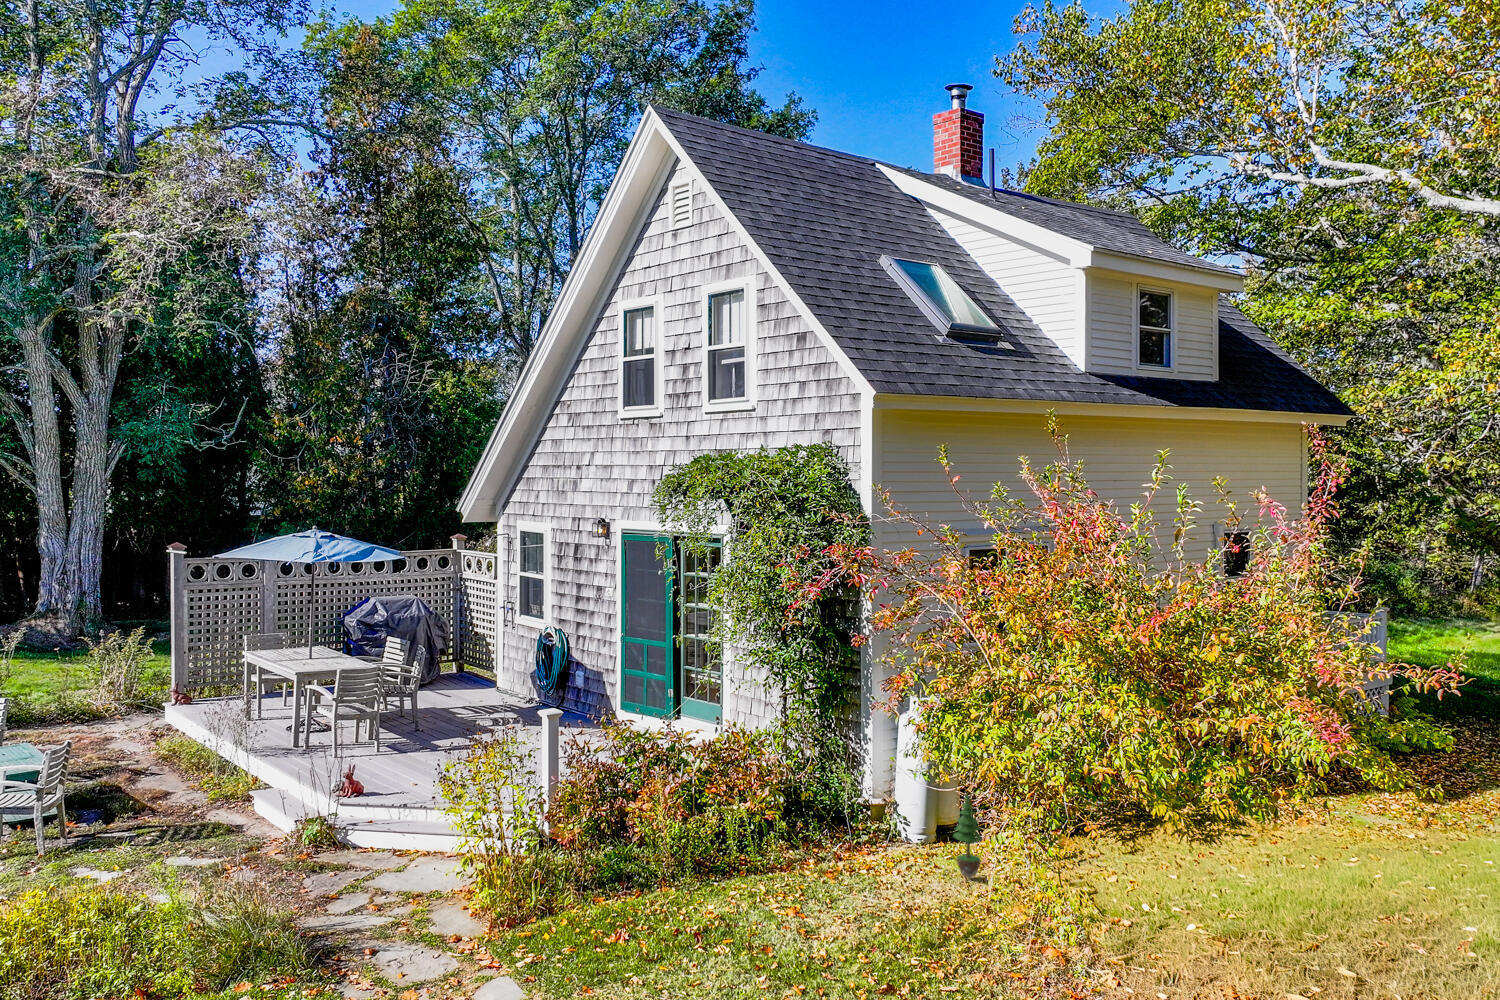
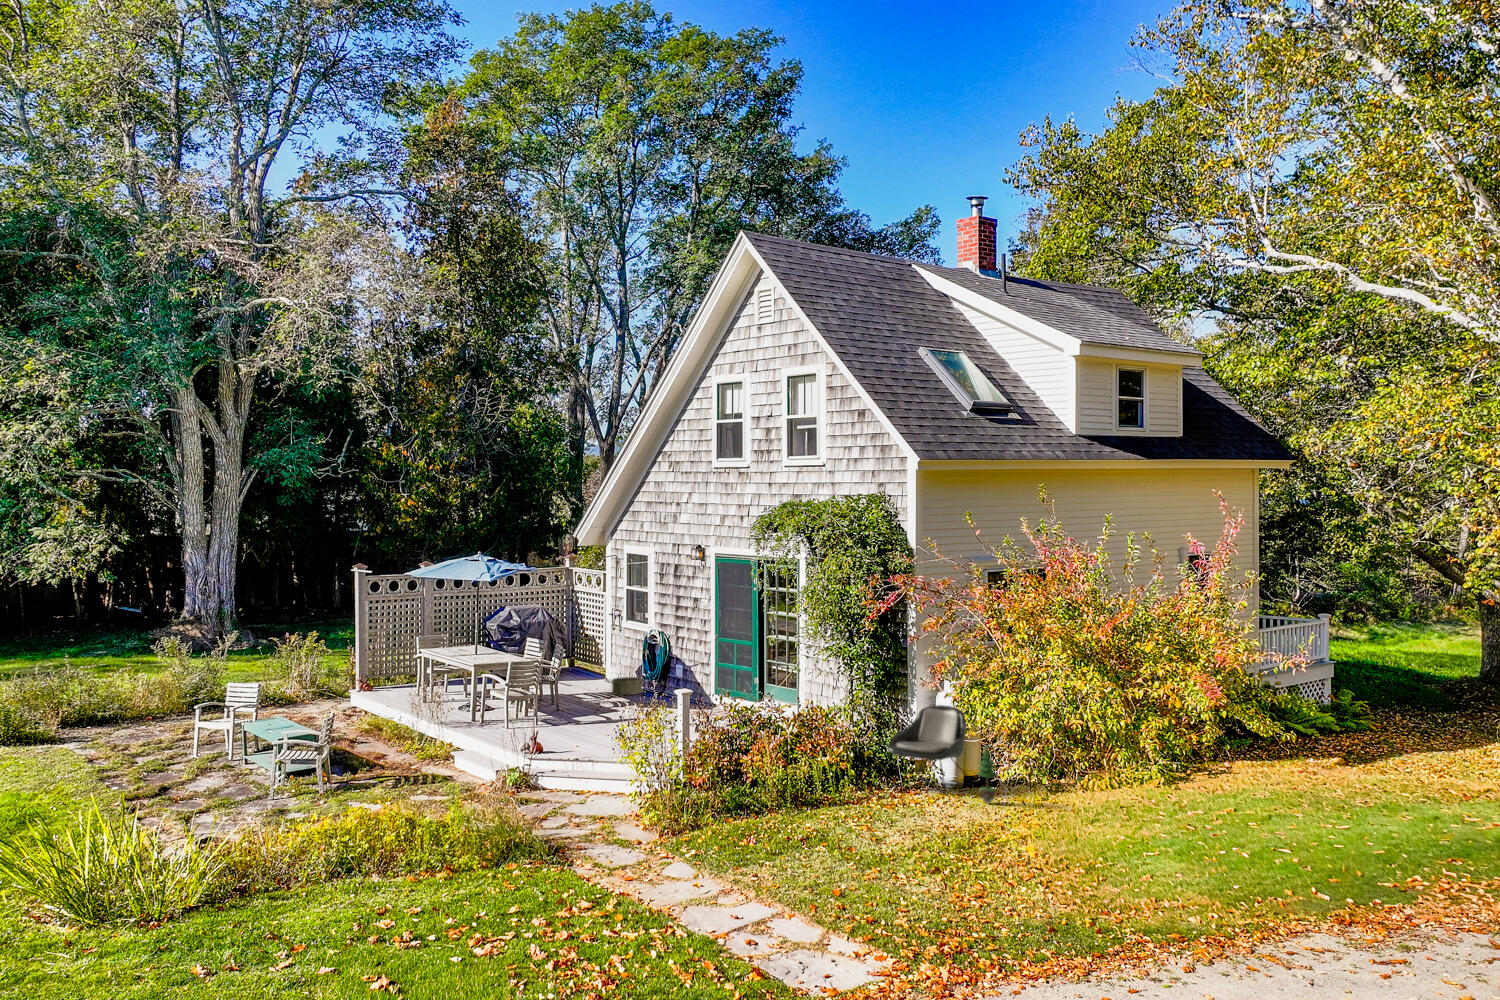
basket: none [497,681,536,709] -> present [612,677,642,695]
lounge chair: none [830,732,947,863] -> present [888,705,972,794]

